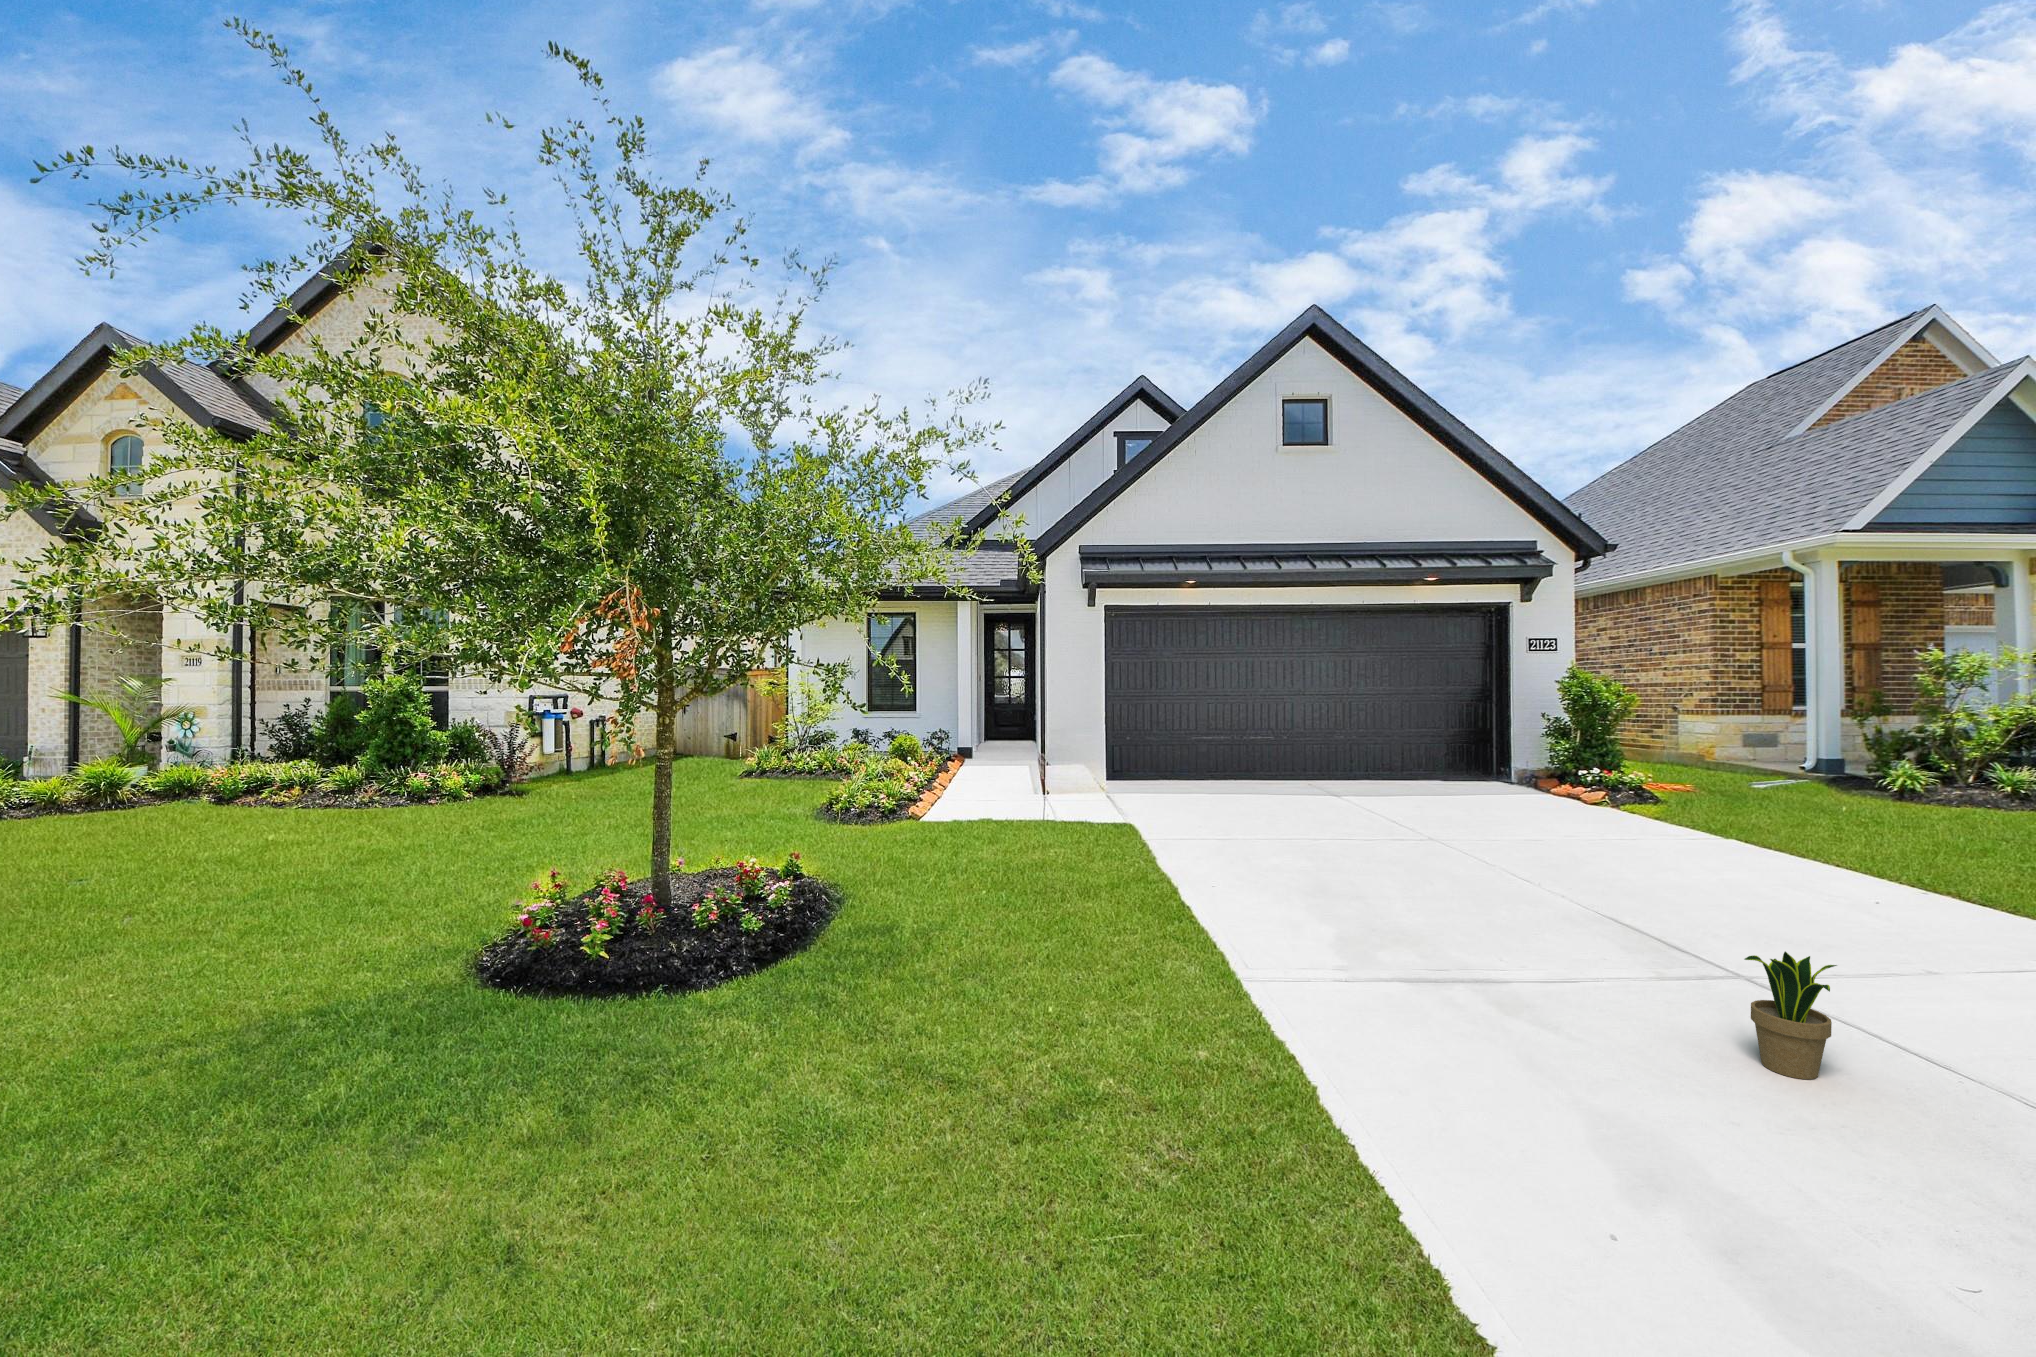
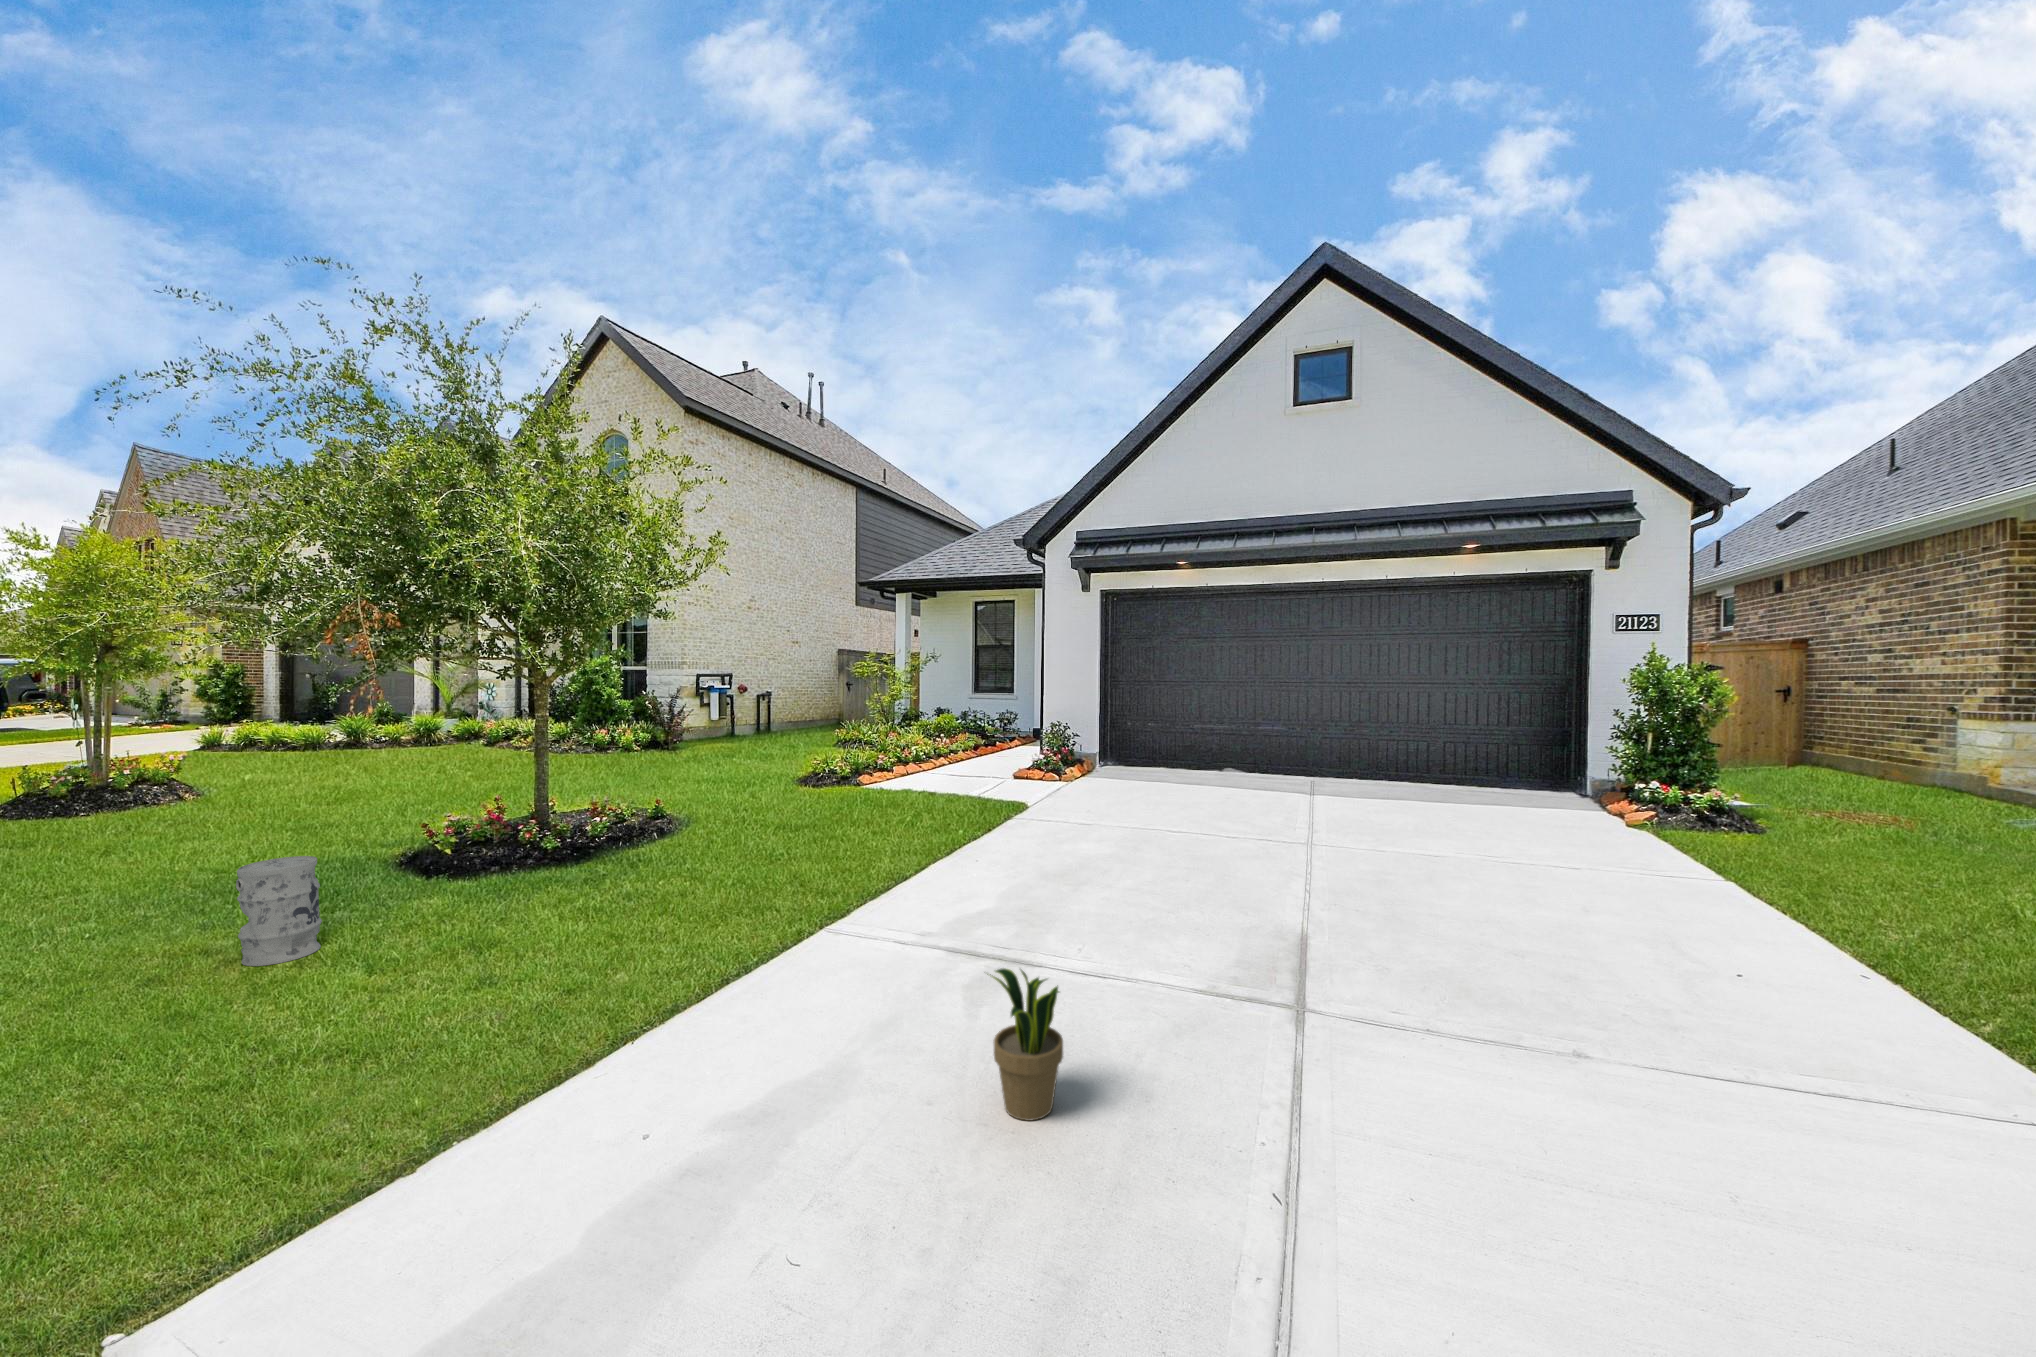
trash can: none [705,958,791,1118] -> present [236,856,322,966]

